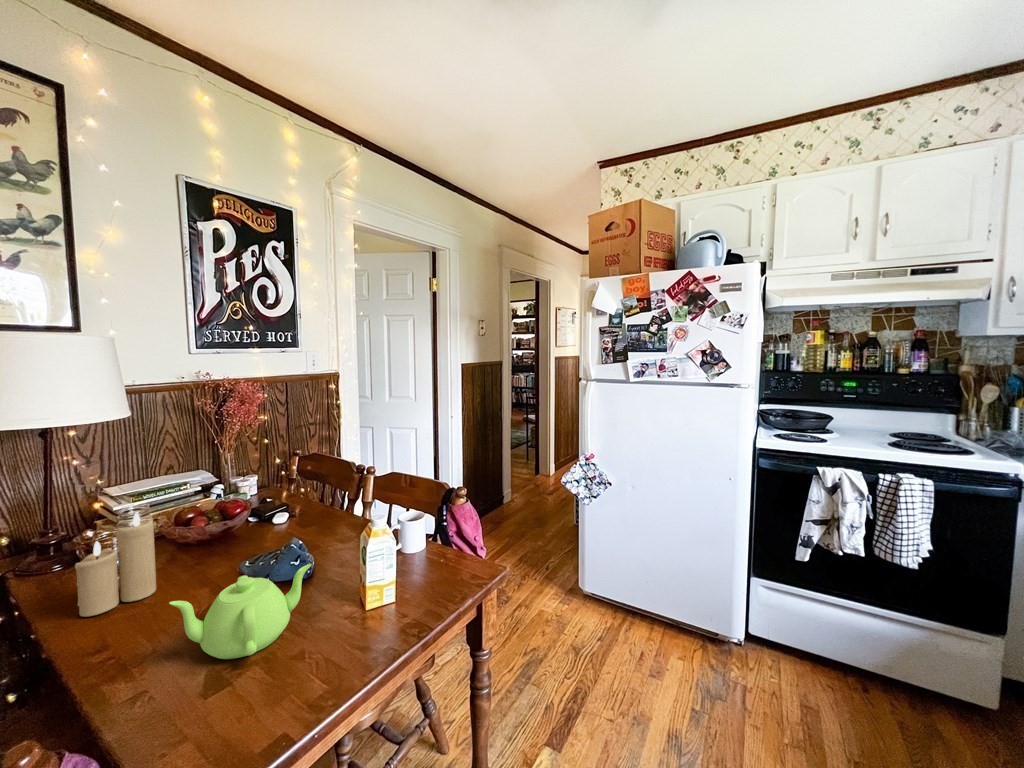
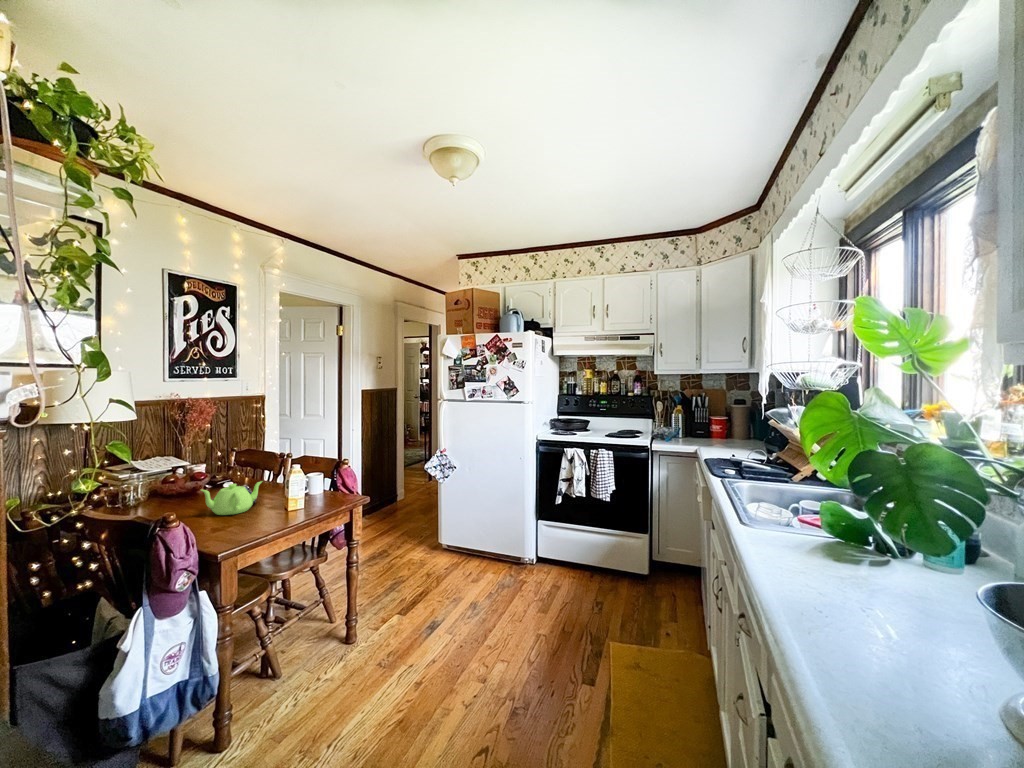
candle: present [75,513,156,617] -> none [137,462,174,510]

